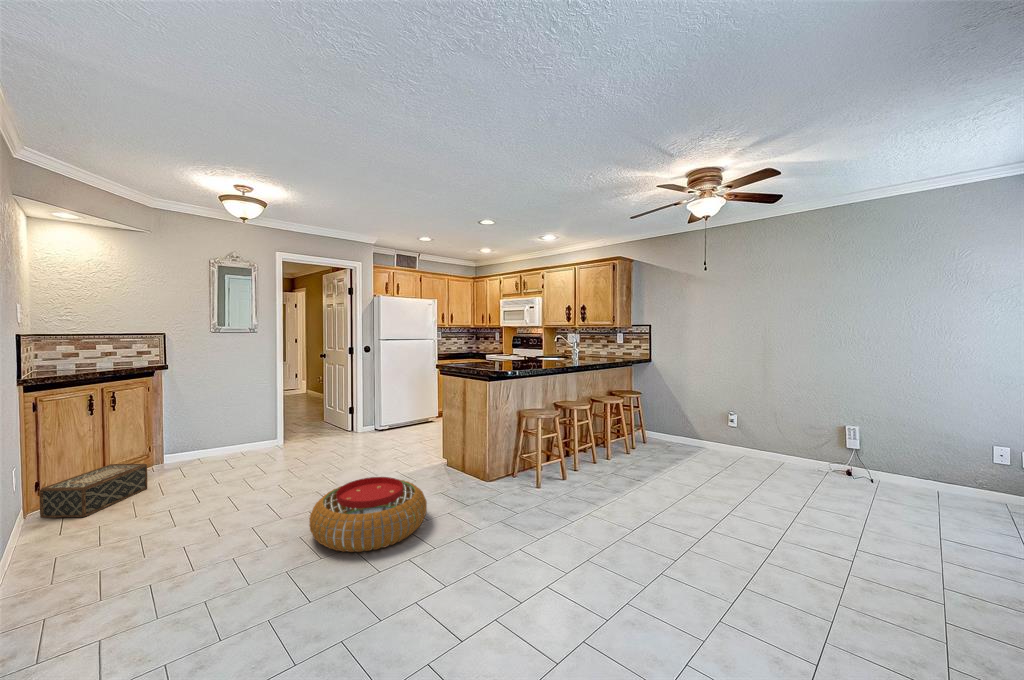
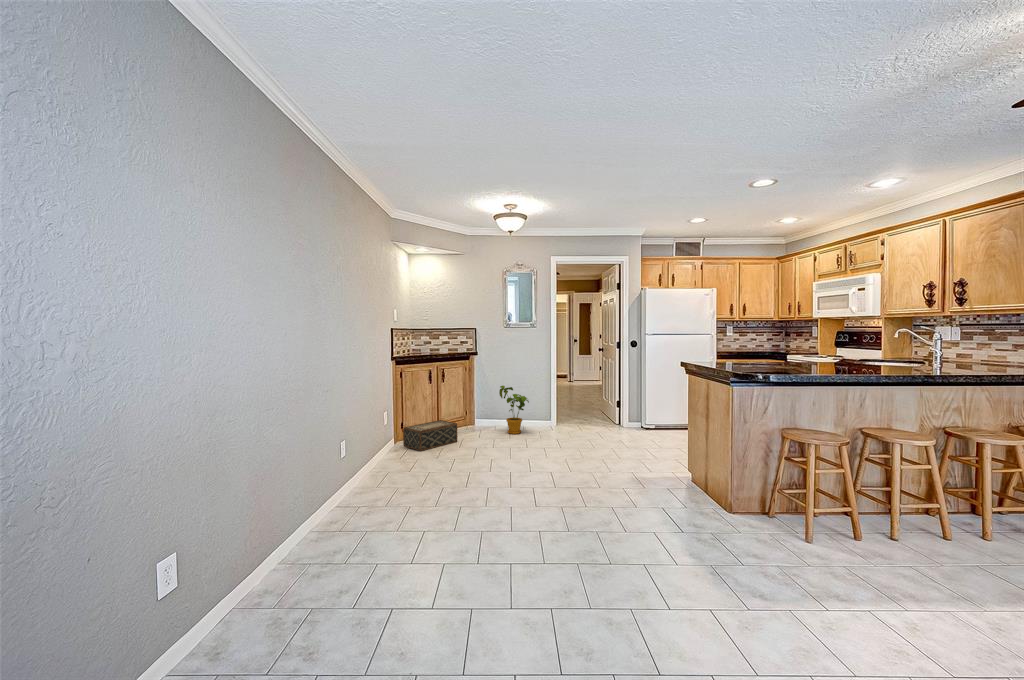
house plant: none [208,405,253,462] -> present [499,386,529,434]
pouf: present [309,477,427,552] -> none [524,463,631,529]

